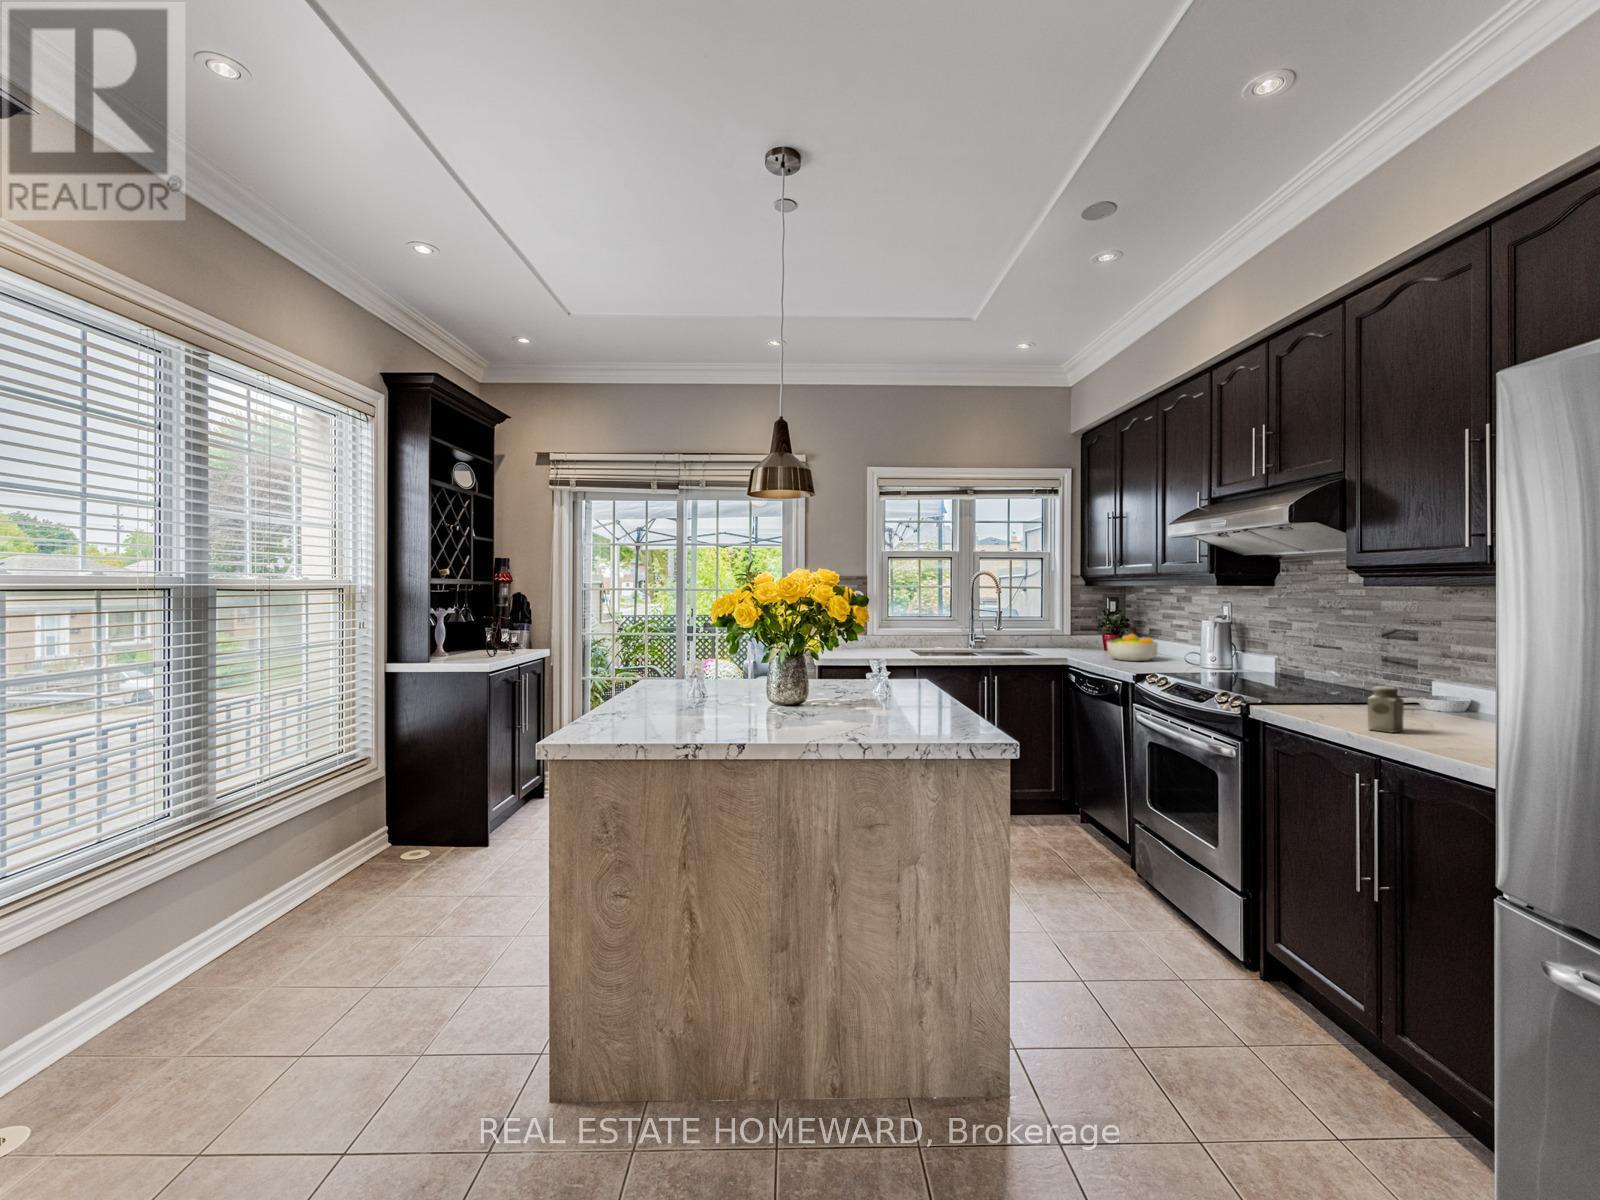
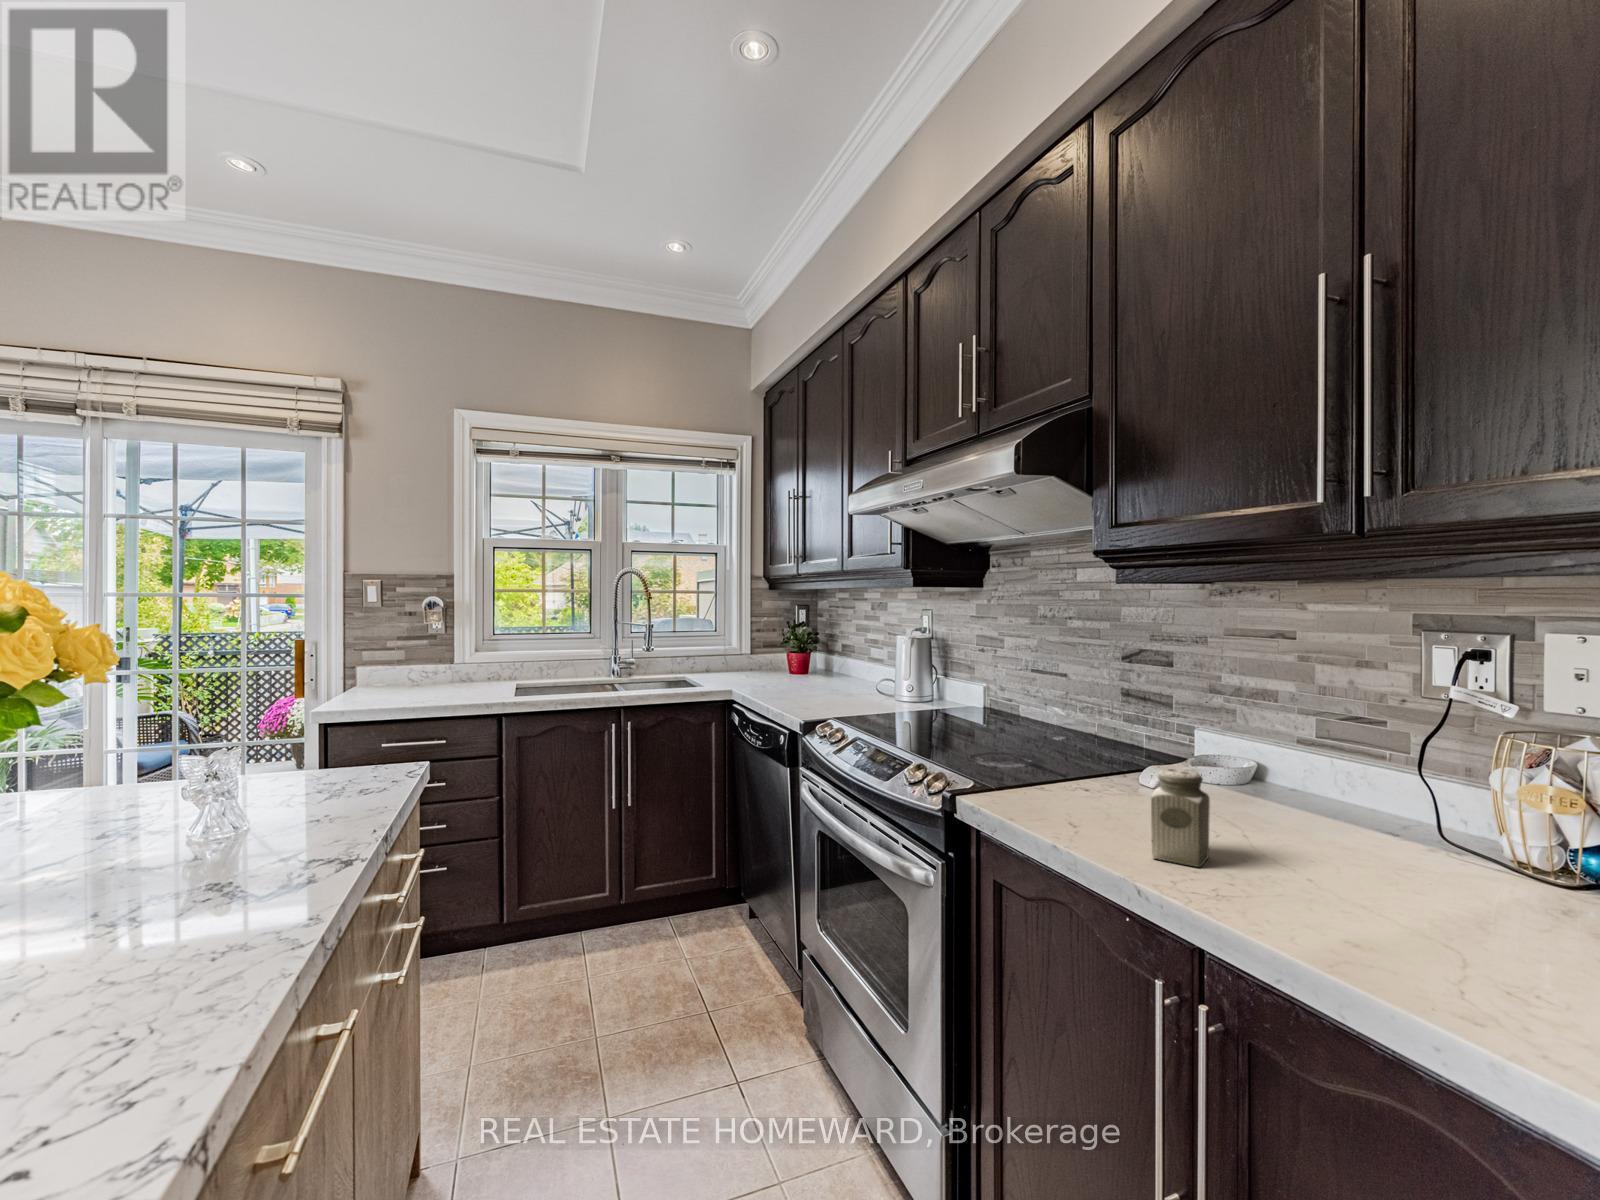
fruit bowl: present [1107,634,1158,661] -> none [780,652,846,692]

